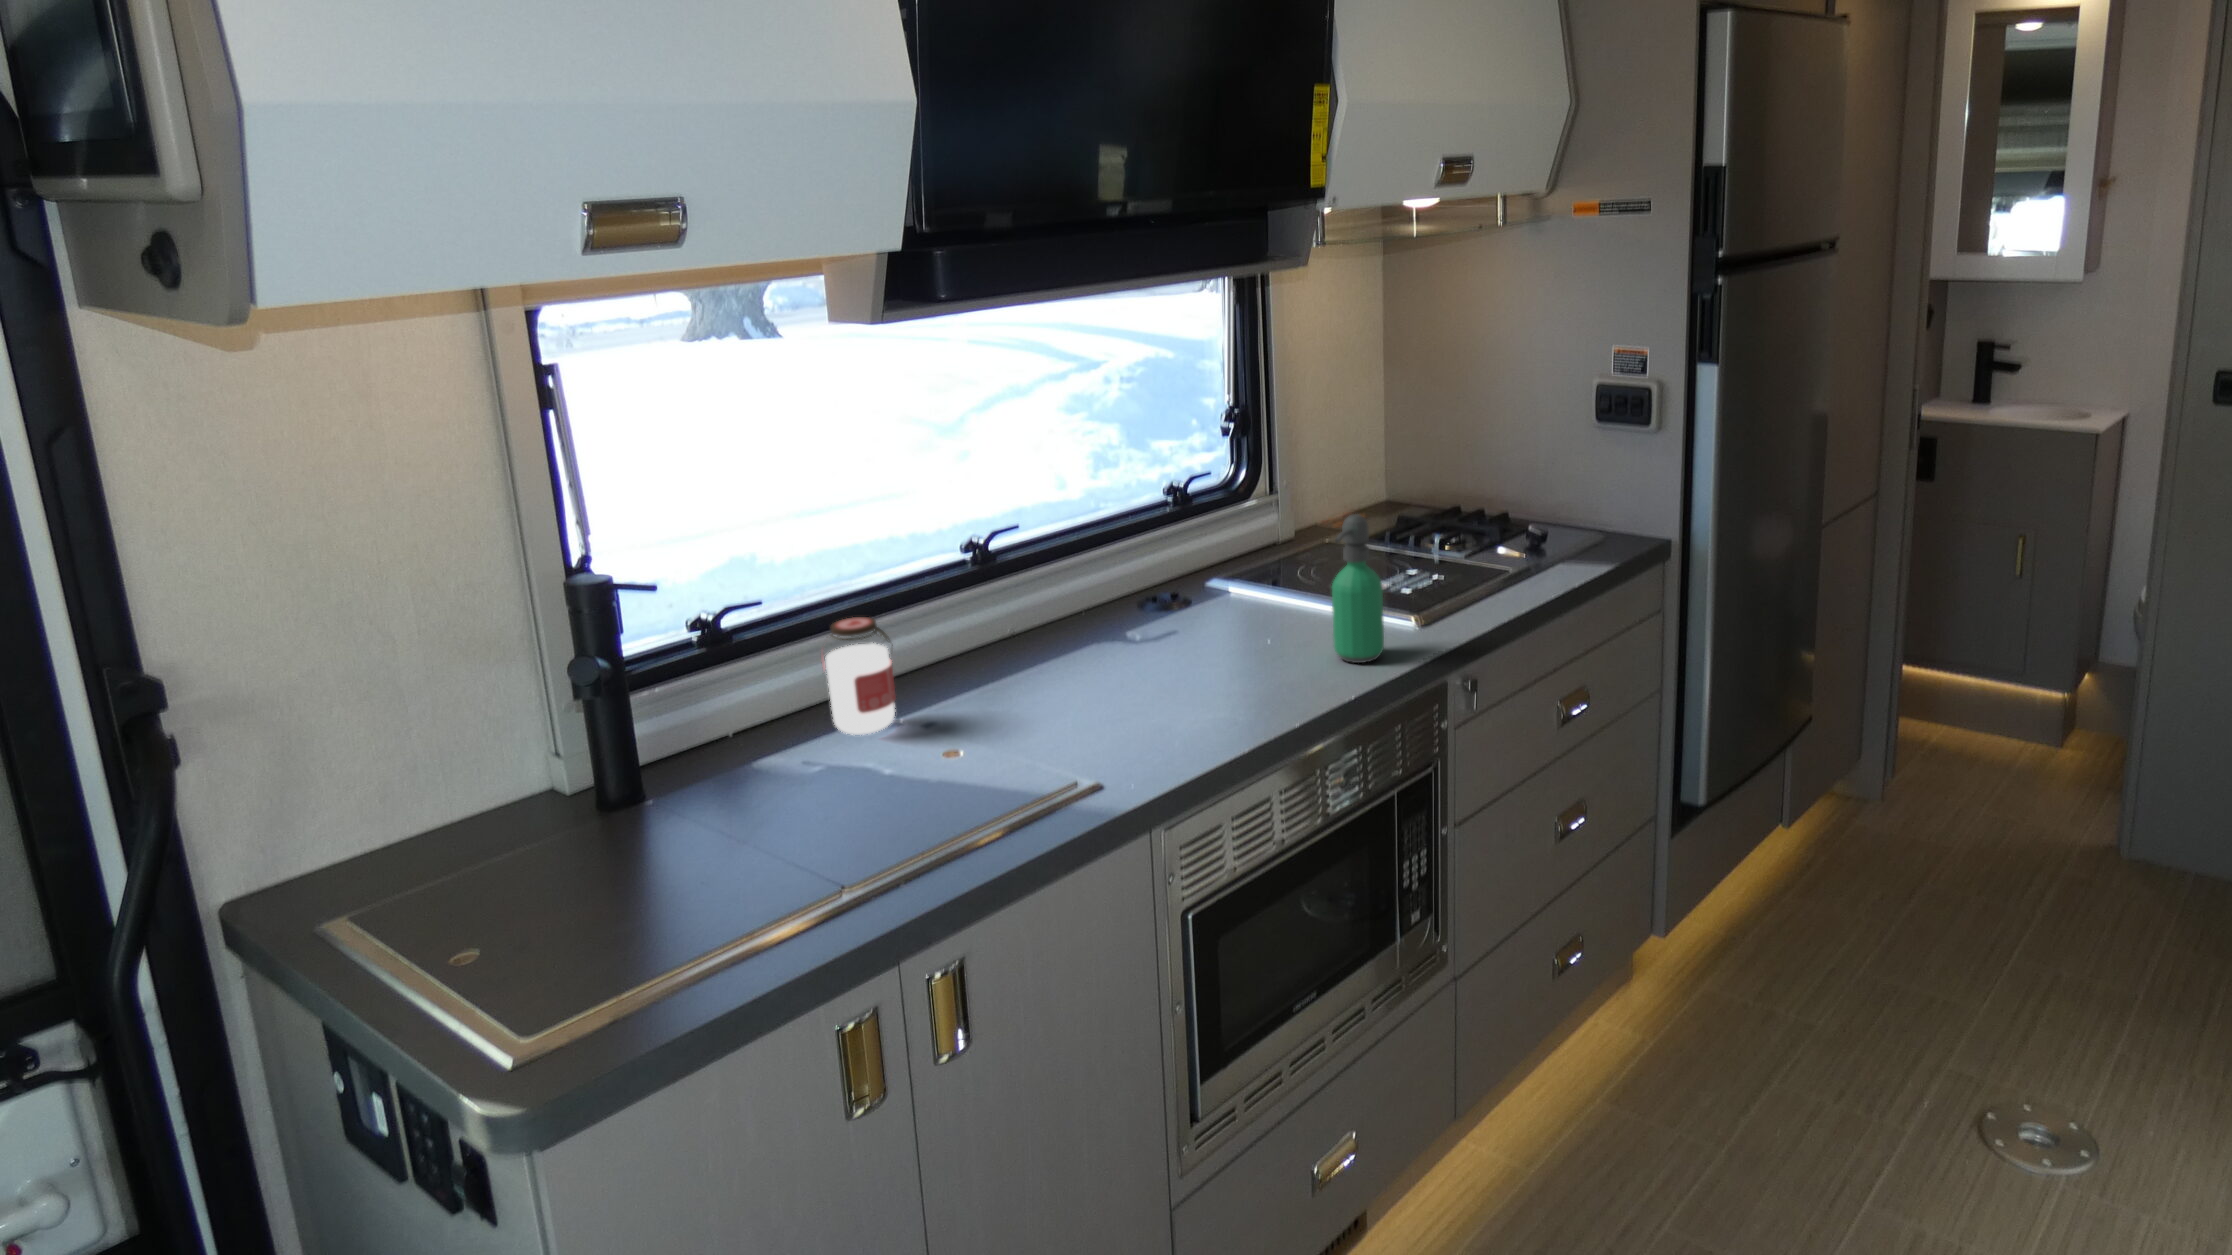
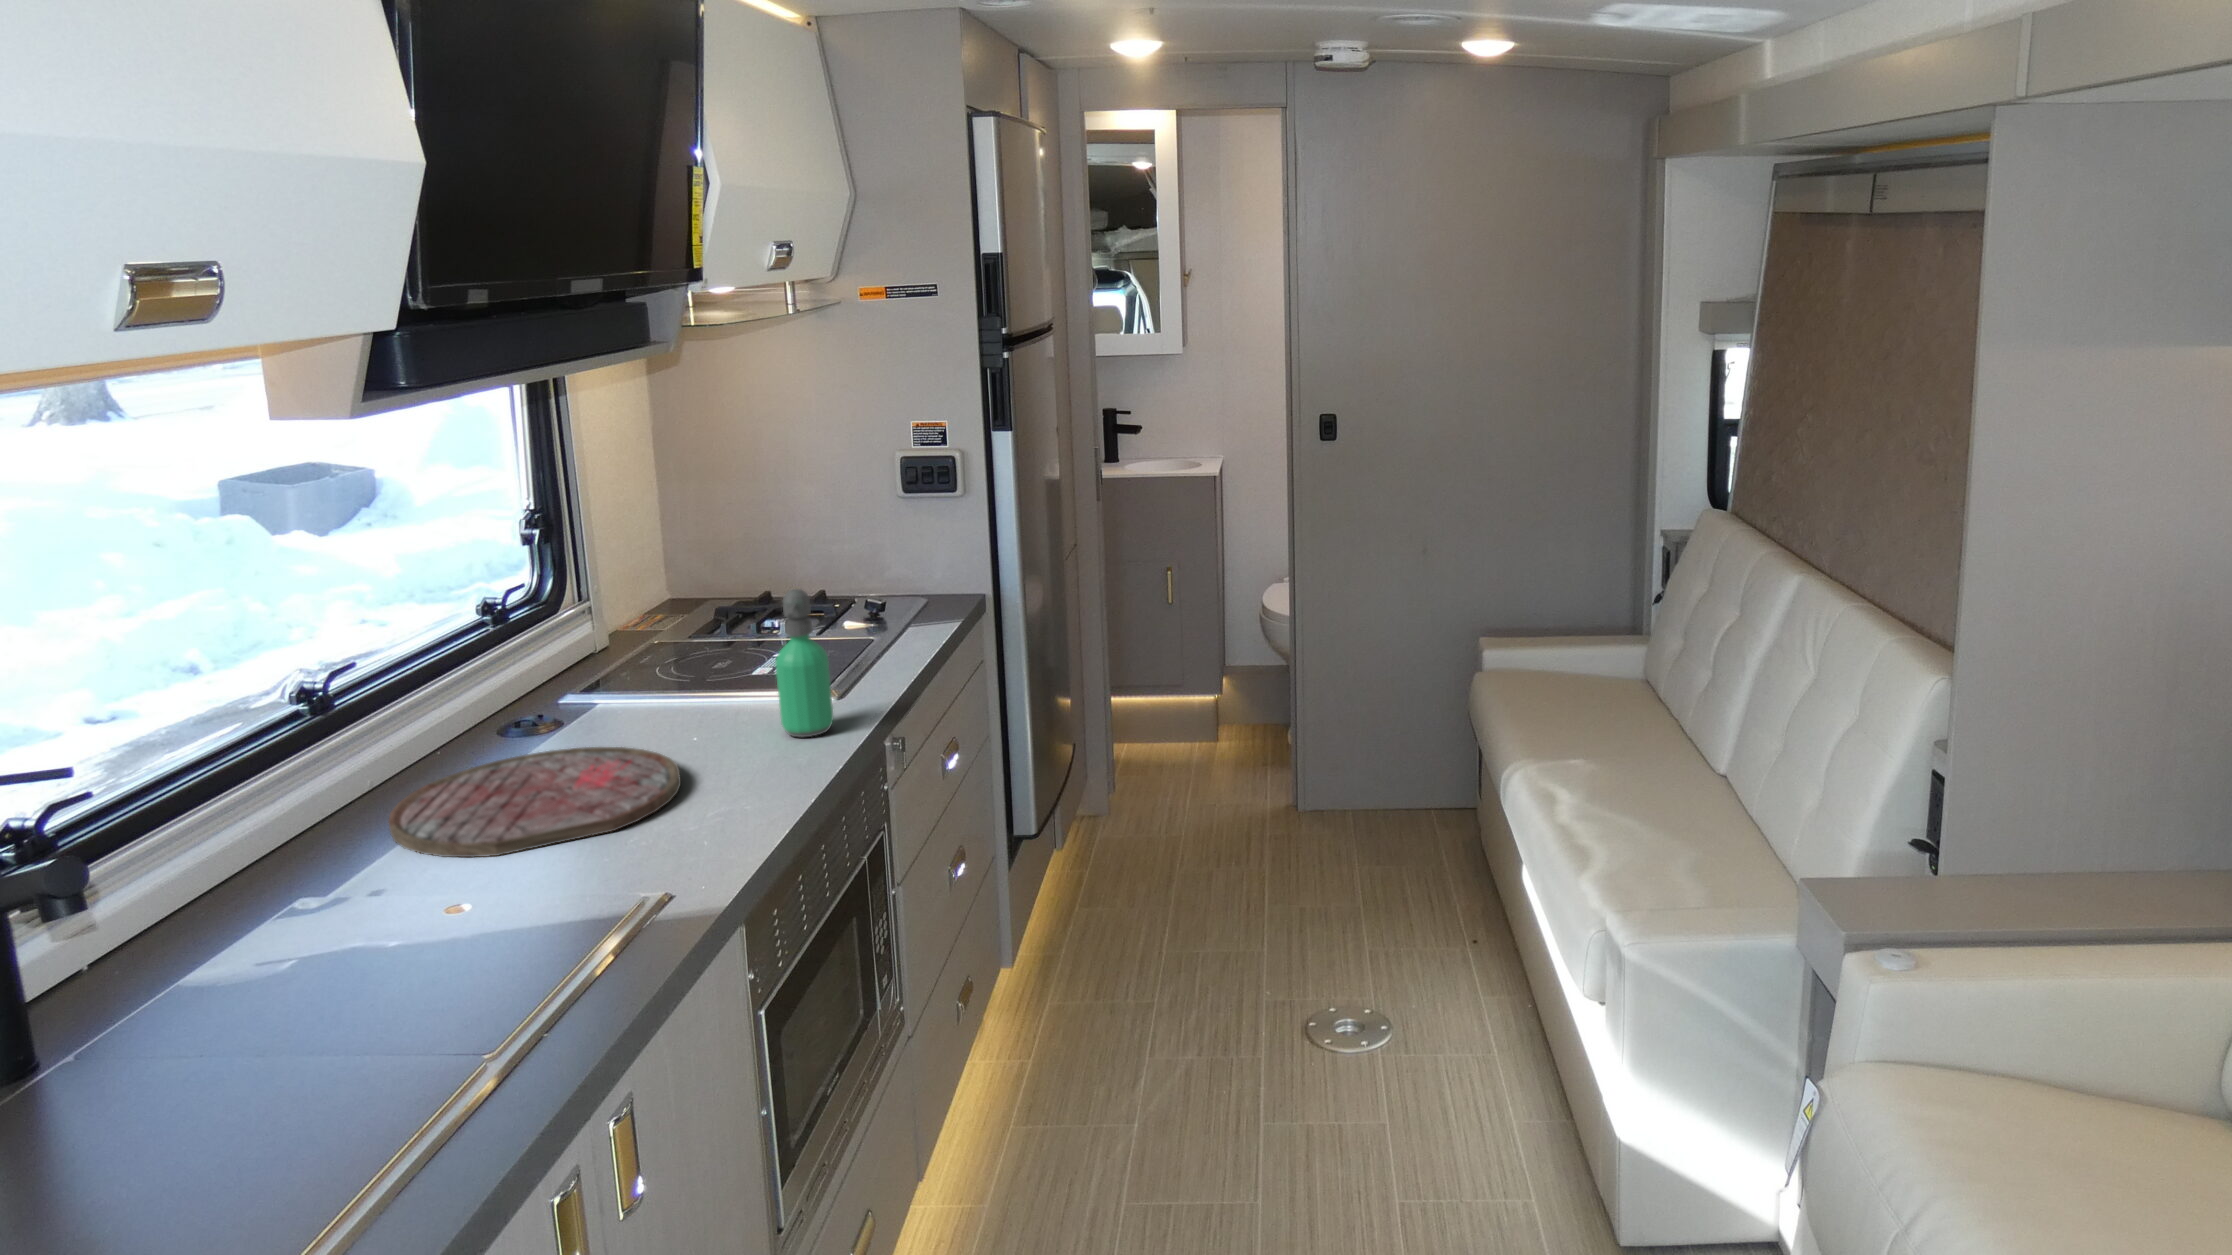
jar: present [821,617,896,735] -> none [233,777,340,925]
cutting board: none [978,629,1217,716] -> present [388,747,681,857]

